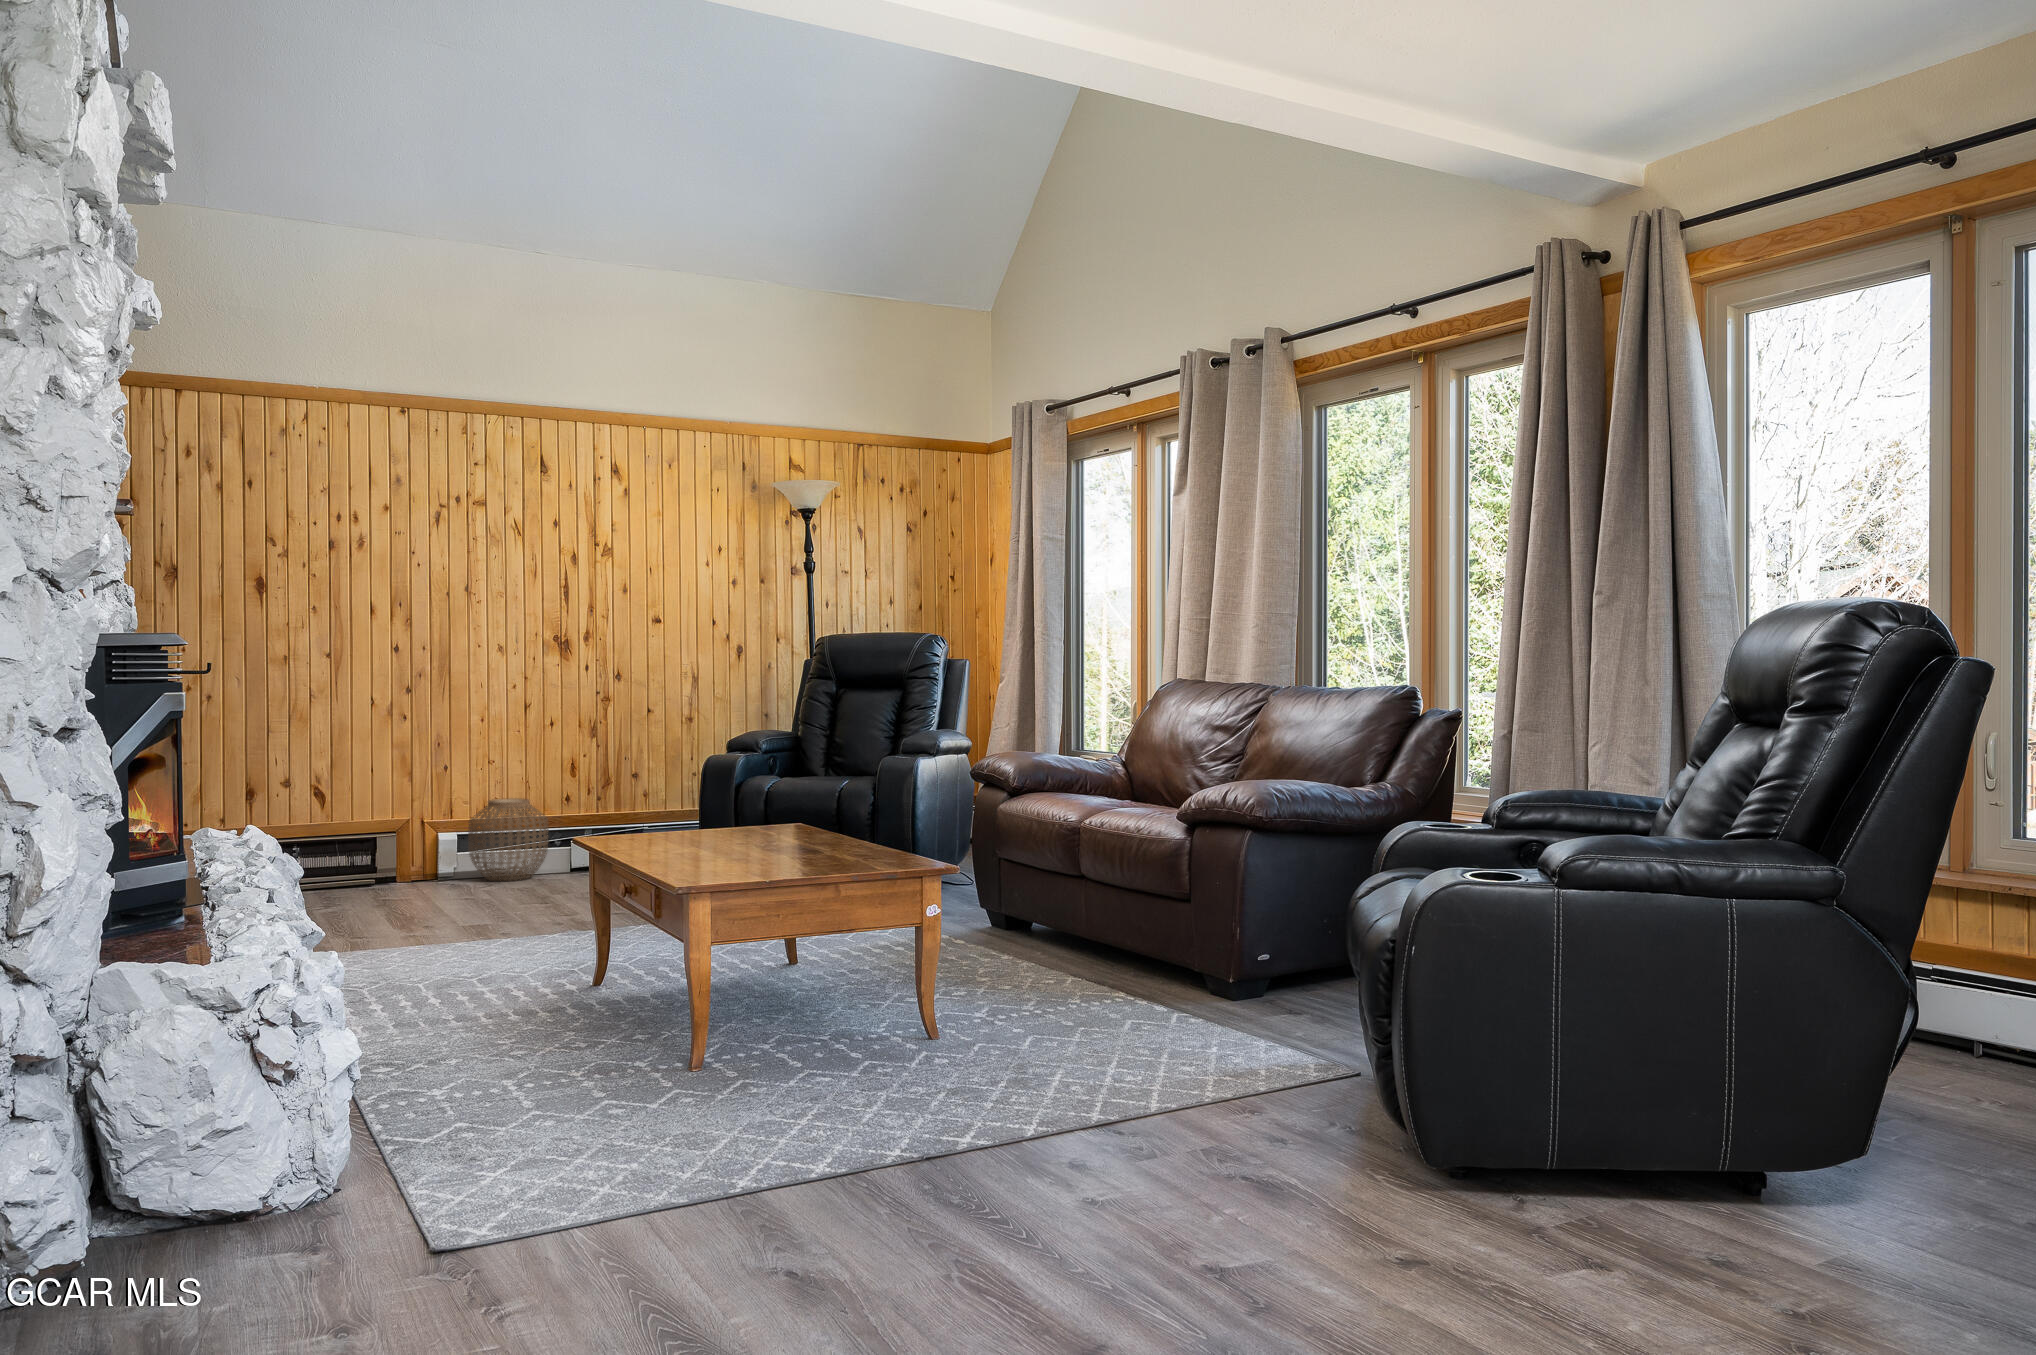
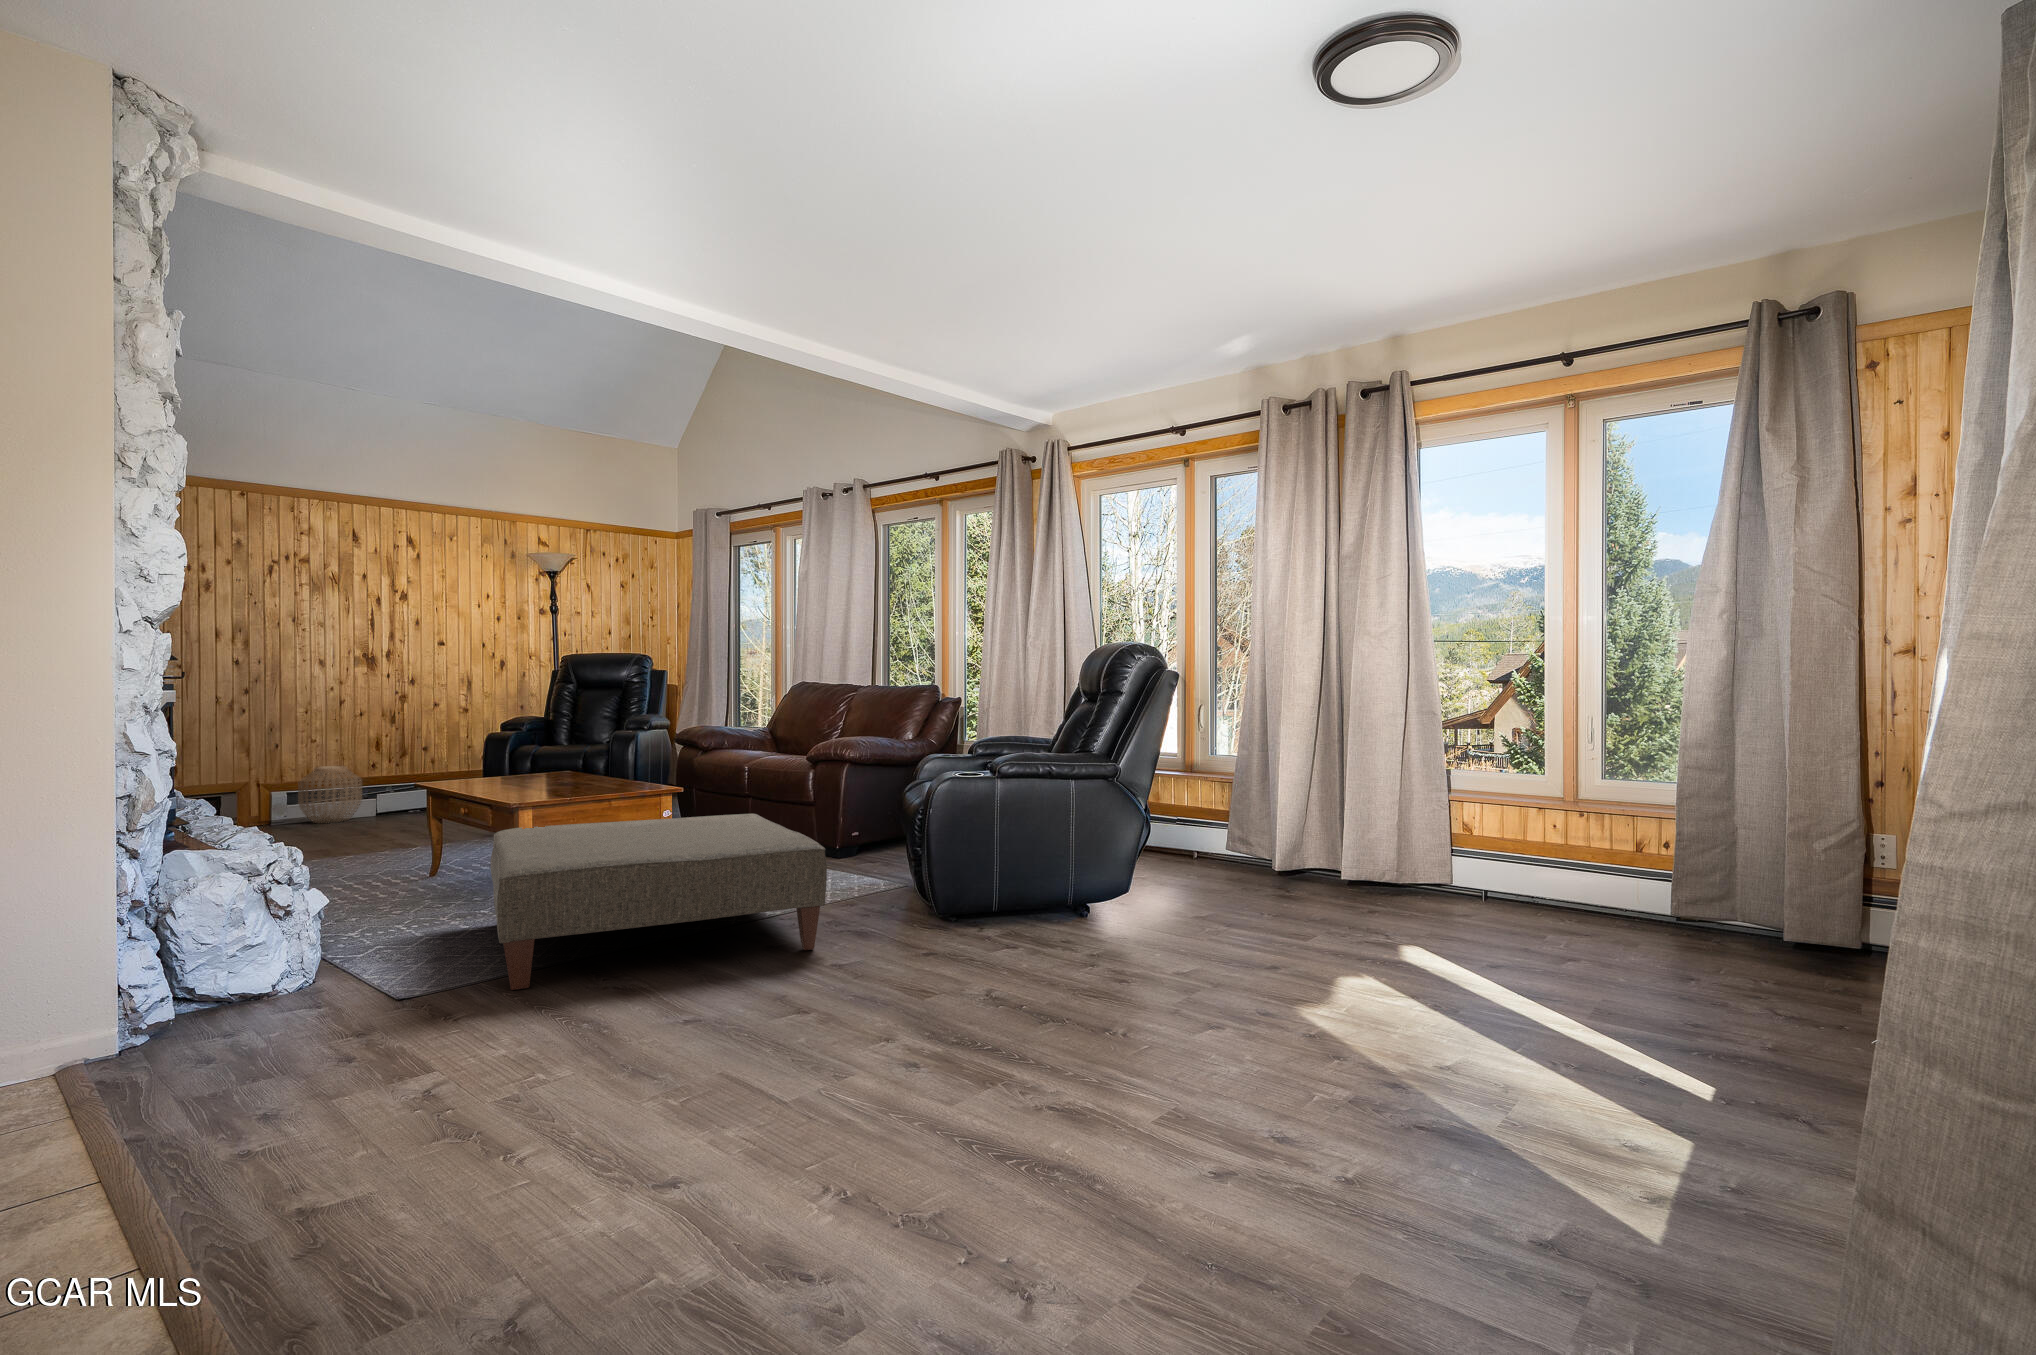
ottoman: none [578,925,1193,1261] -> present [490,814,827,990]

